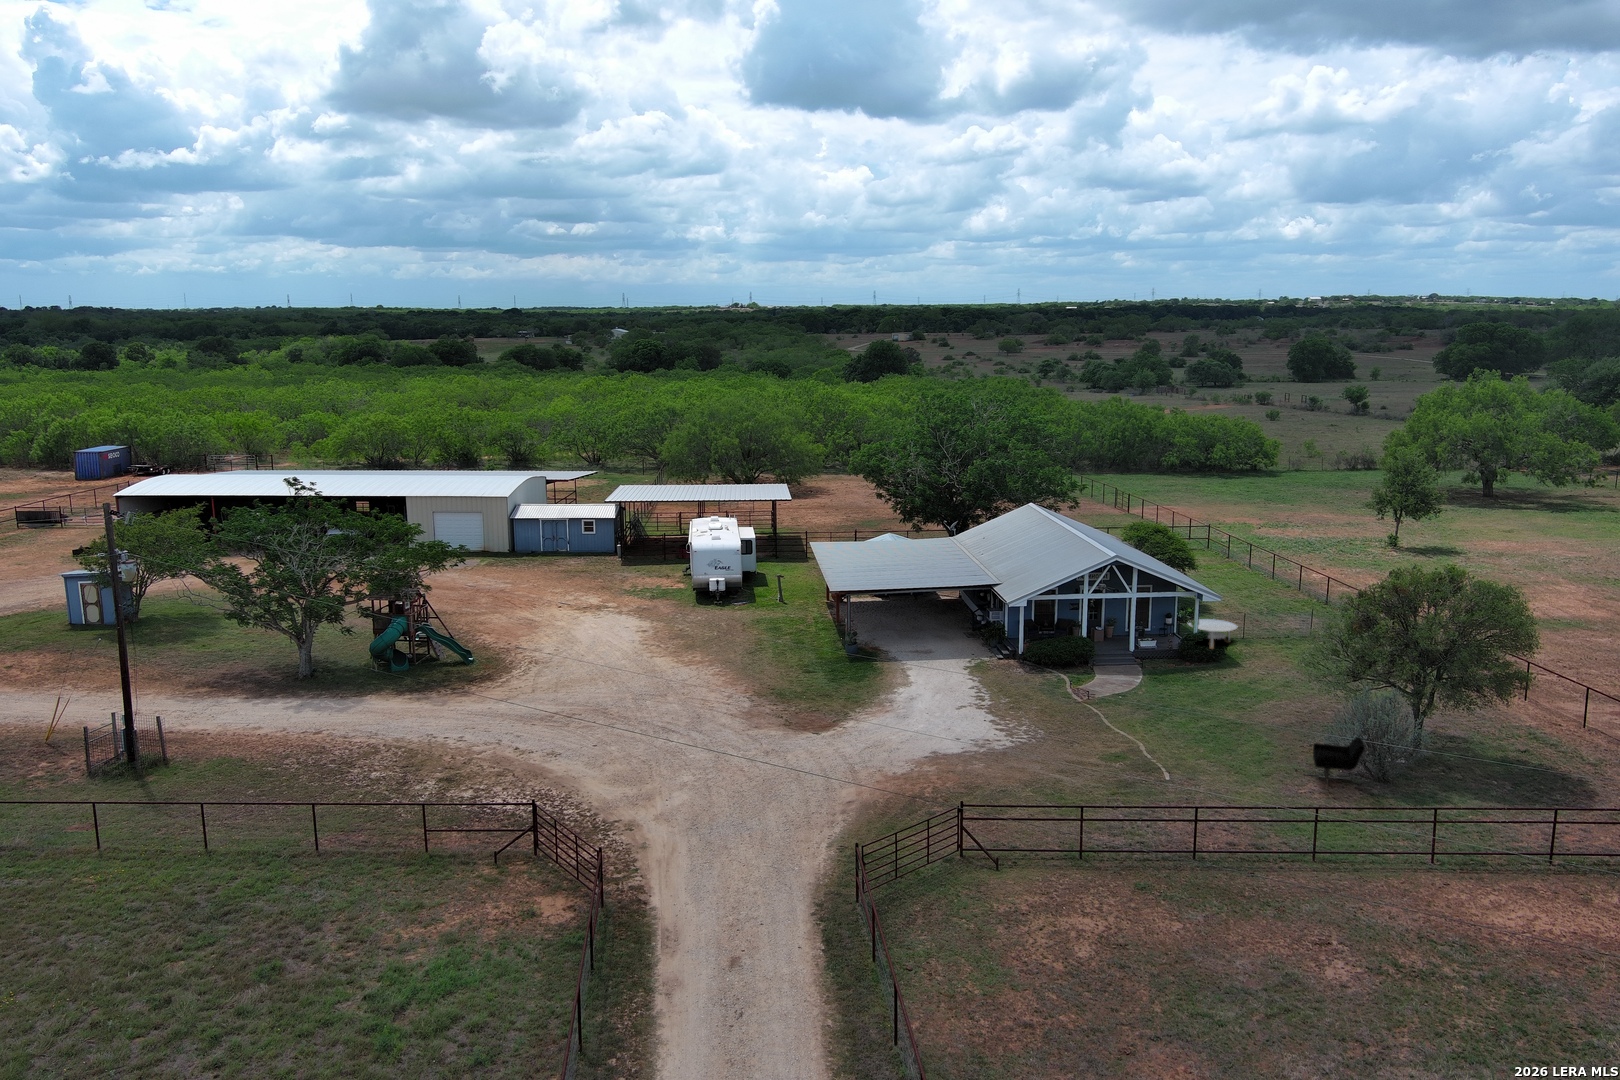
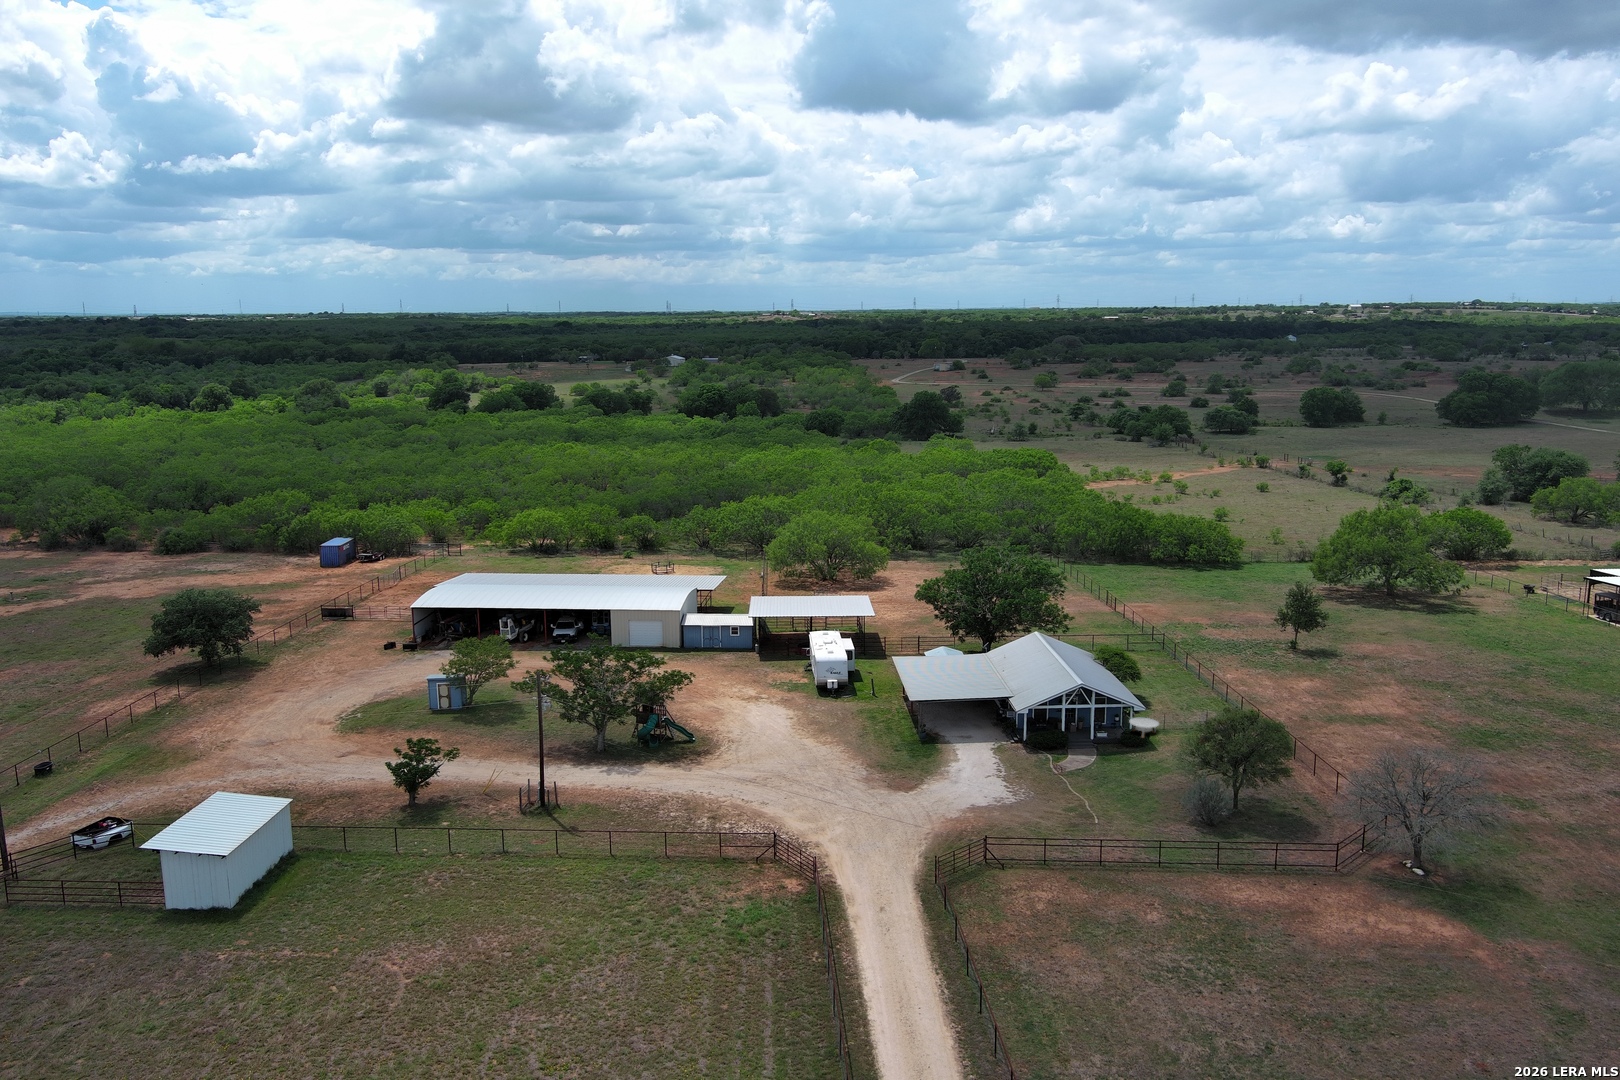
lounge chair: present [1310,737,1365,784] -> none [1170,803,1201,828]

